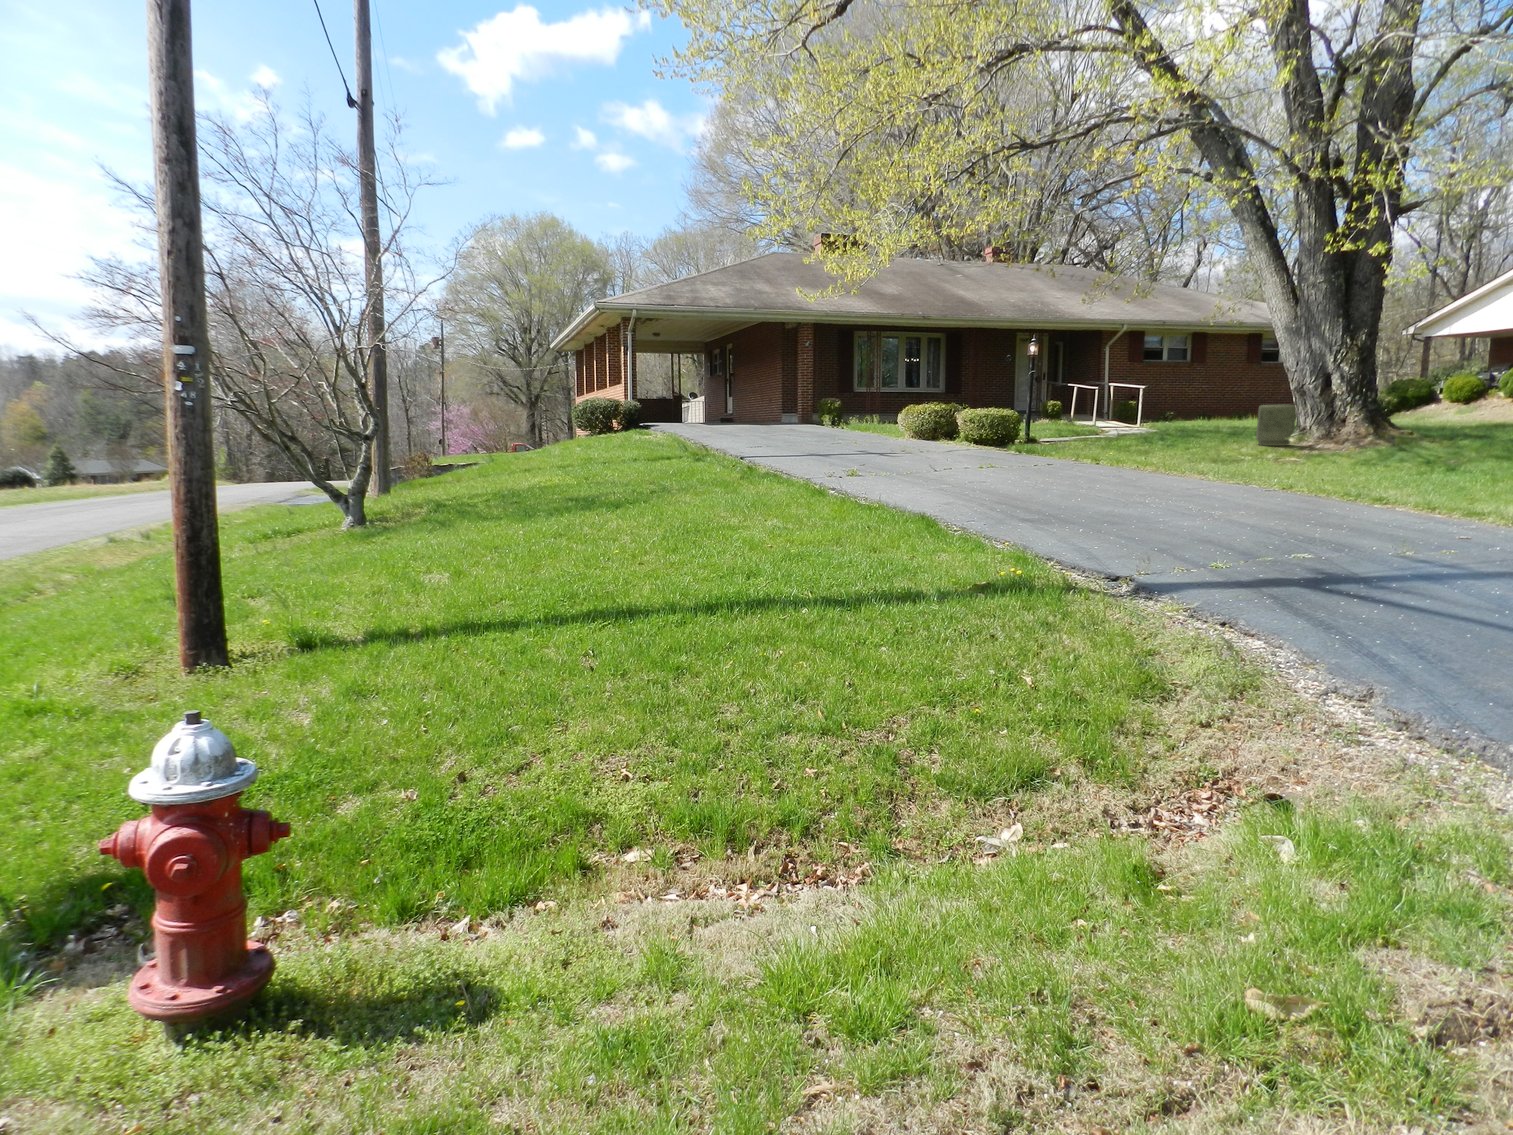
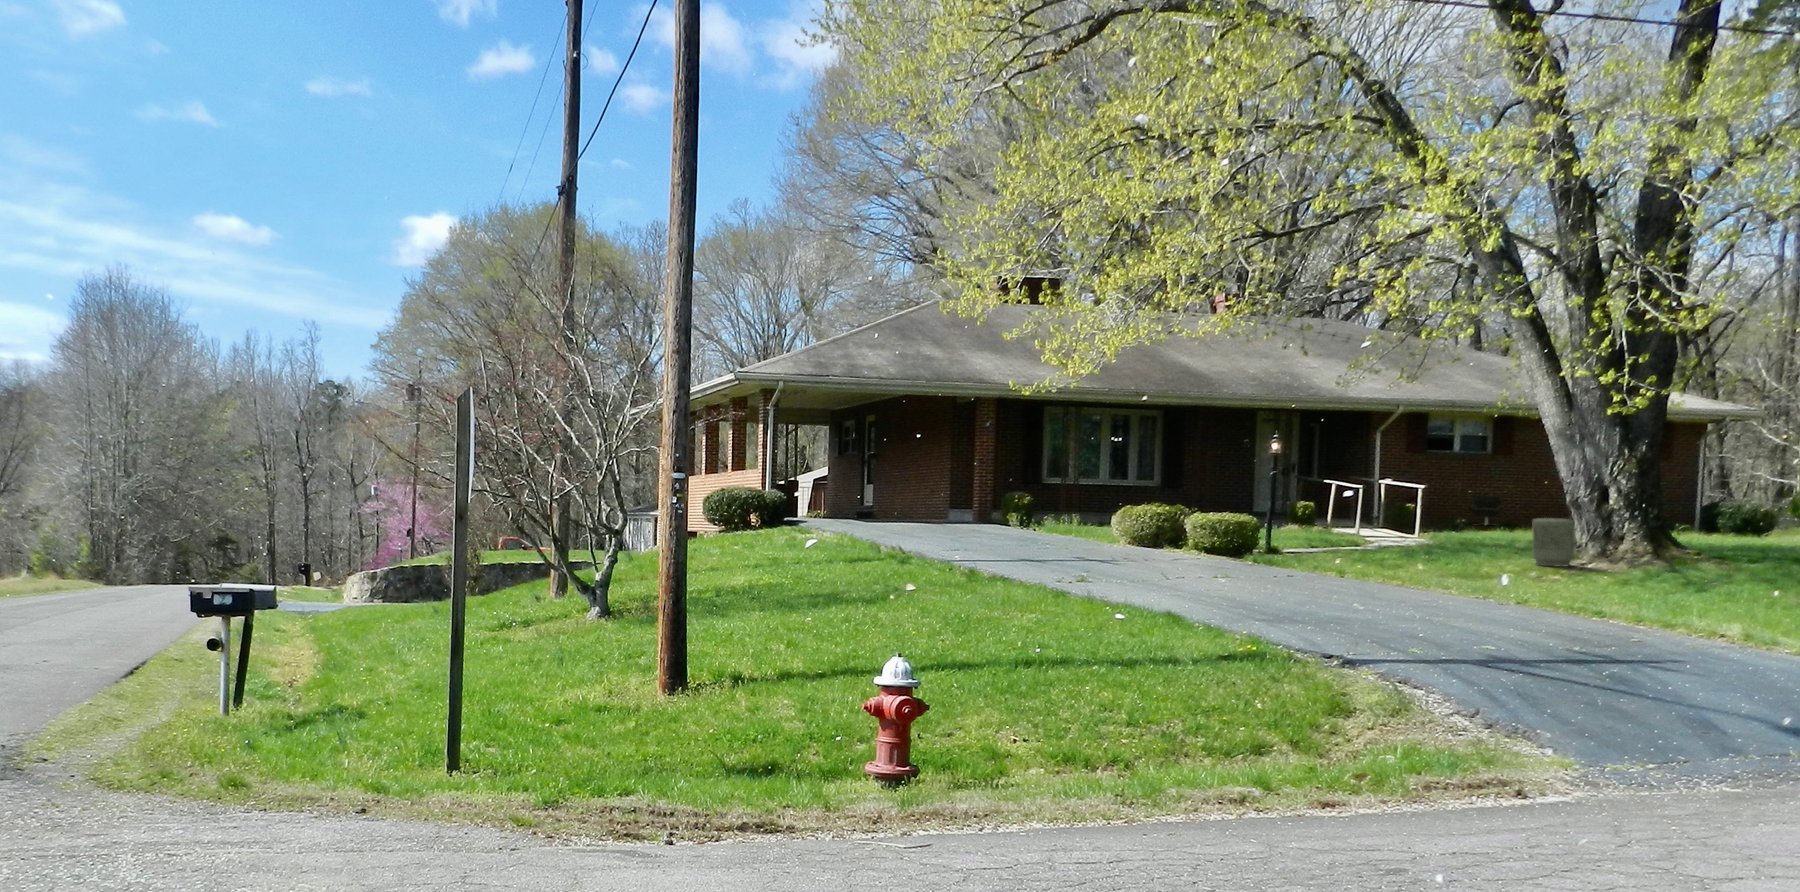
lounge chair: none [1187,394,1217,418] -> present [1467,496,1504,526]

